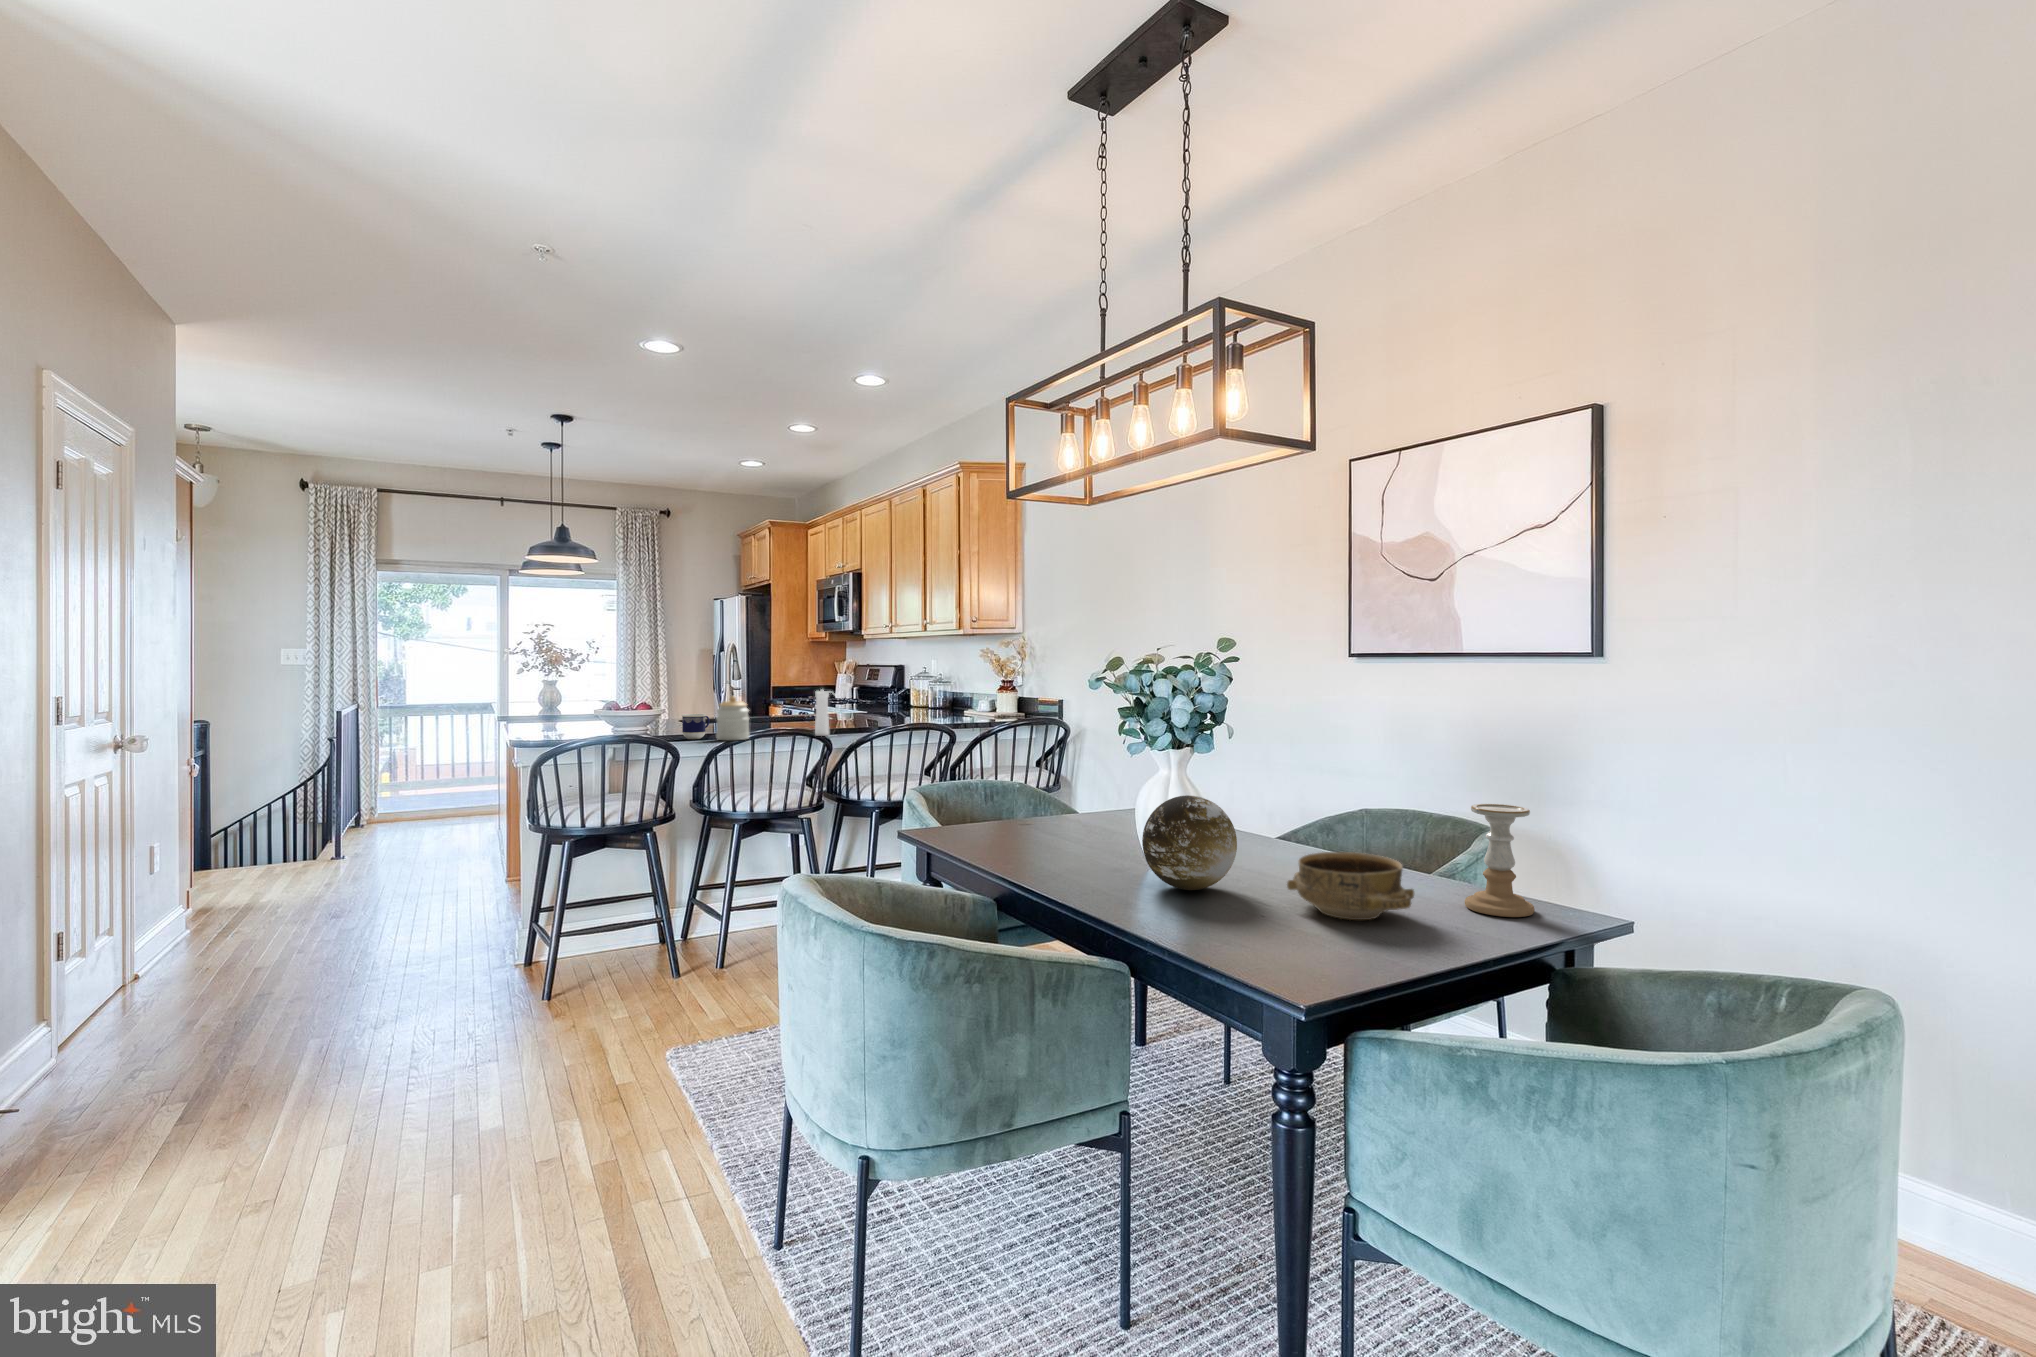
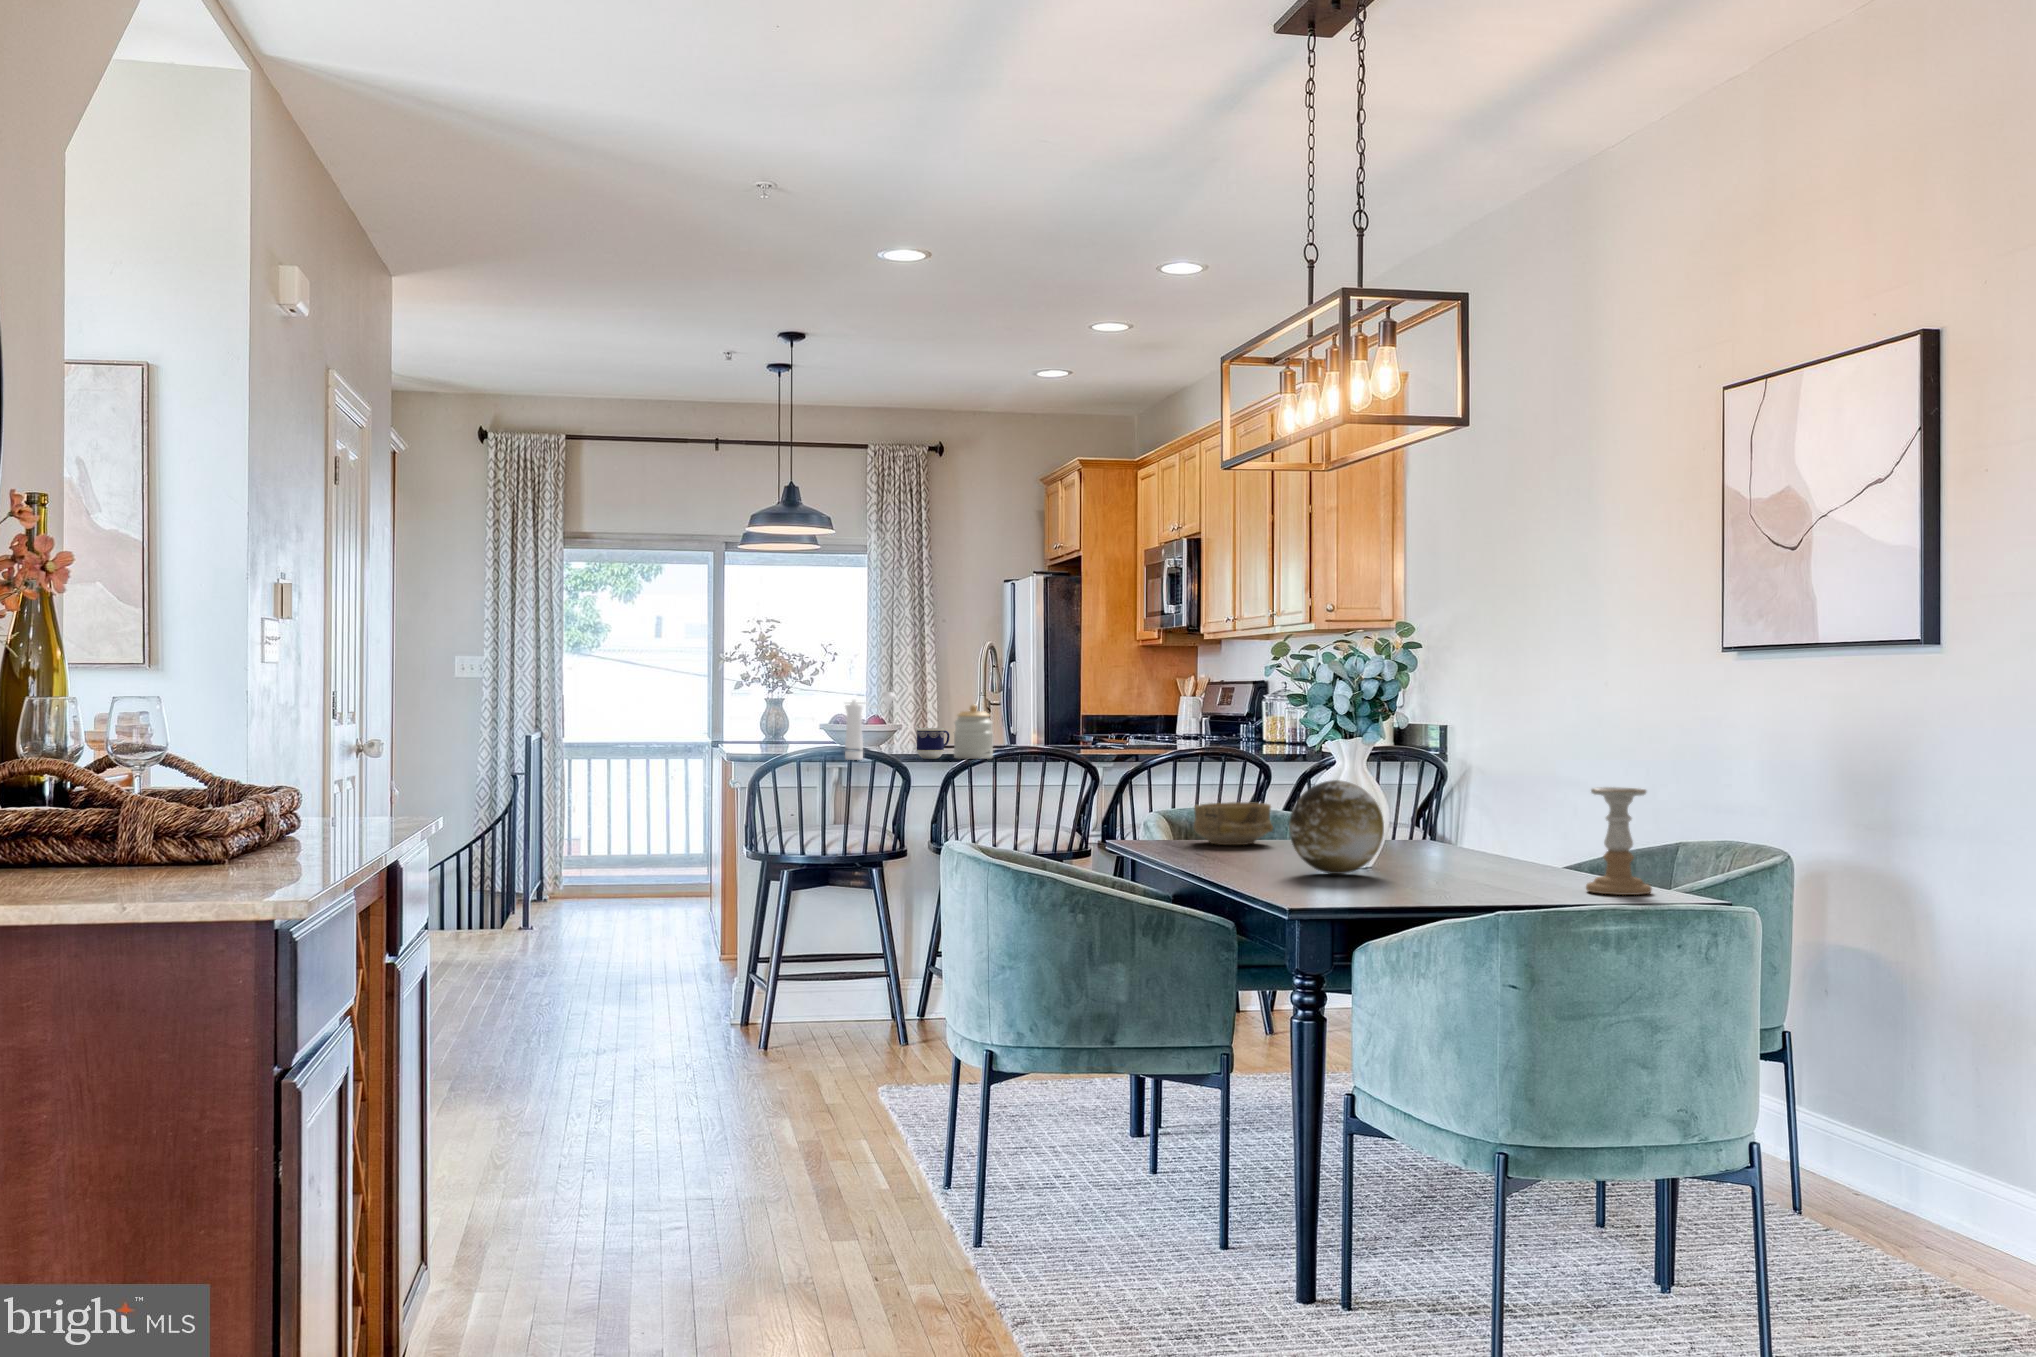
pepper mill: present [815,683,851,736] -> present [845,692,894,760]
ceramic bowl: present [1287,852,1414,920] -> present [1194,802,1273,845]

